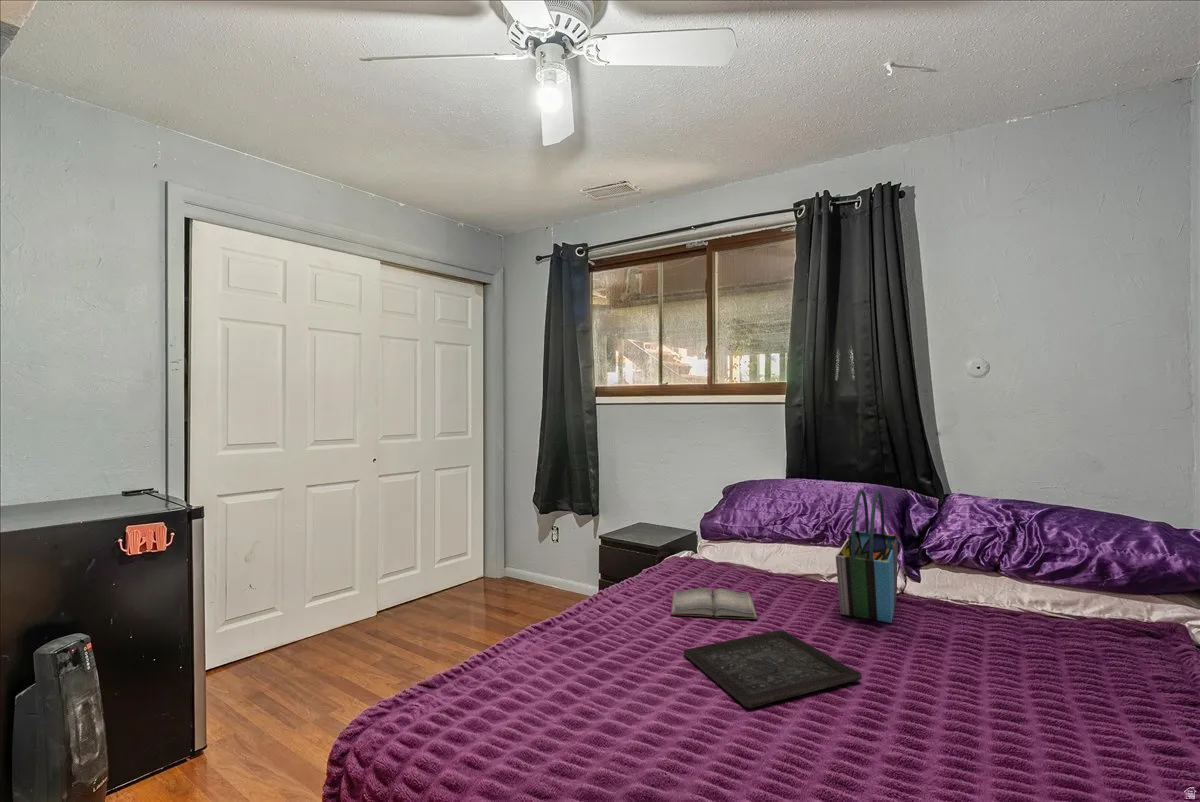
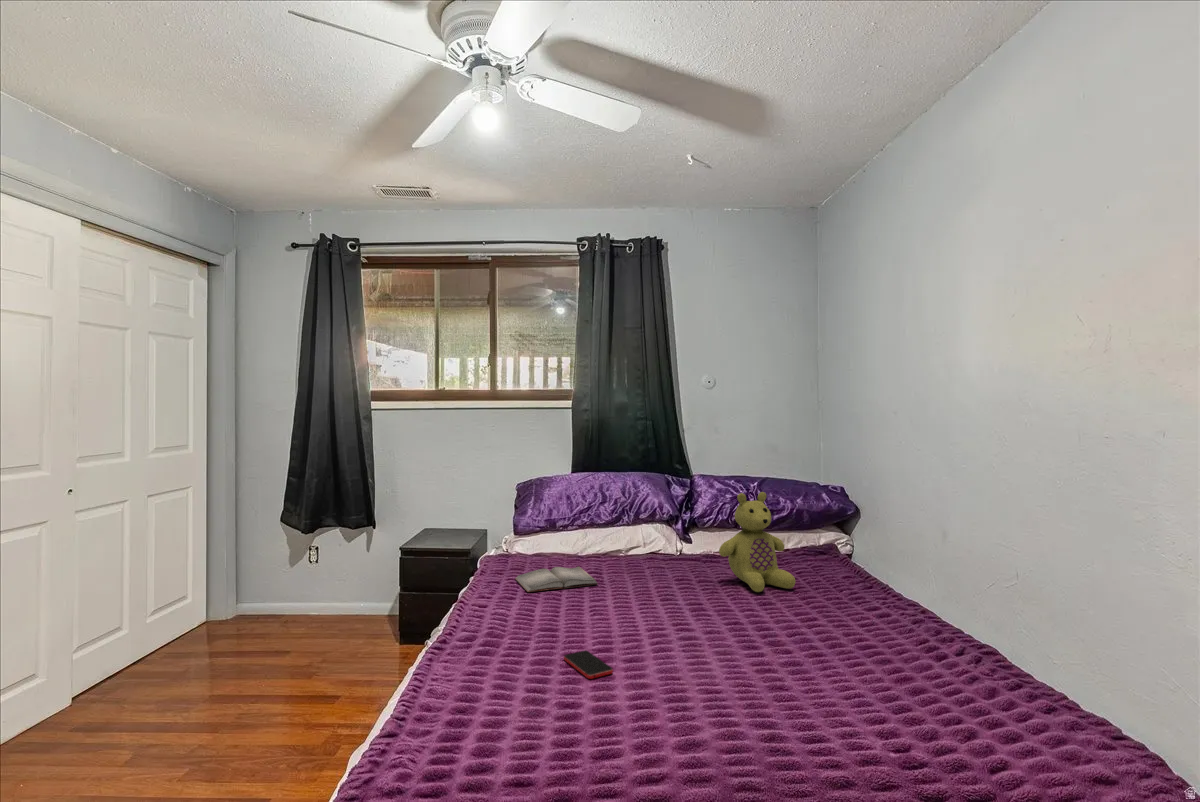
tote bag: present [836,490,898,623] -> none [646,473,691,572]
stuffed bear: none [924,531,1049,684] -> present [719,492,796,592]
tray: present [683,630,862,708] -> none [564,587,697,634]
smartphone: none [630,715,669,761] -> present [564,650,613,679]

